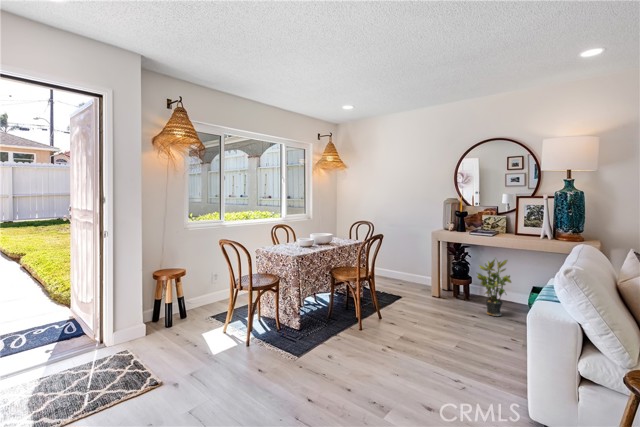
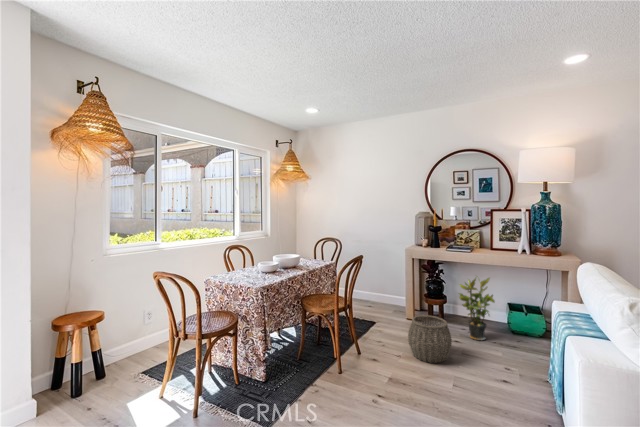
woven basket: none [423,289,462,329] -> present [408,315,452,363]

